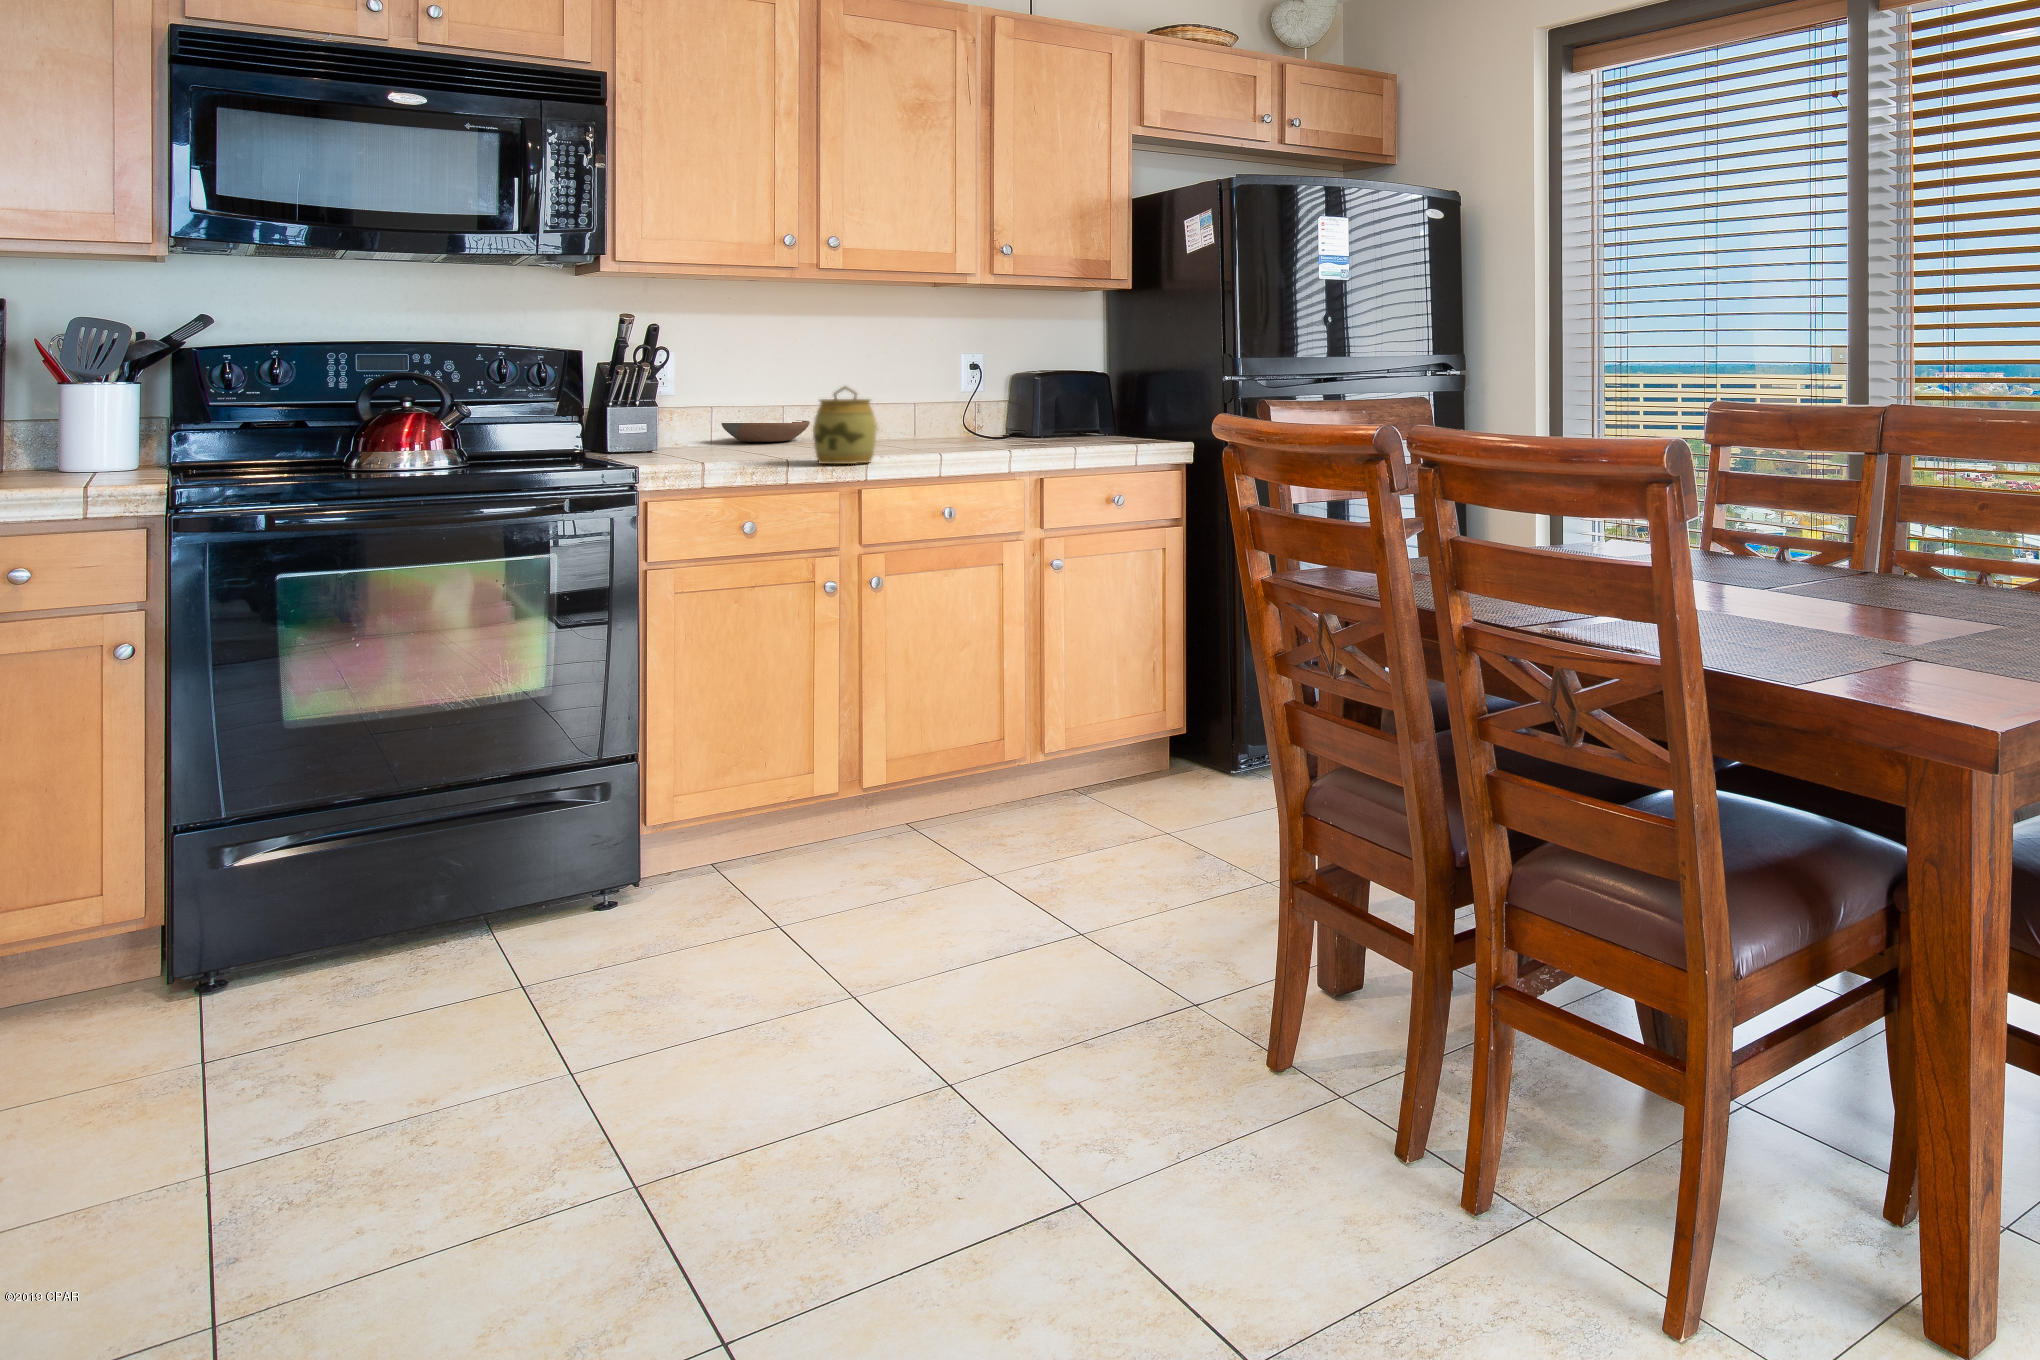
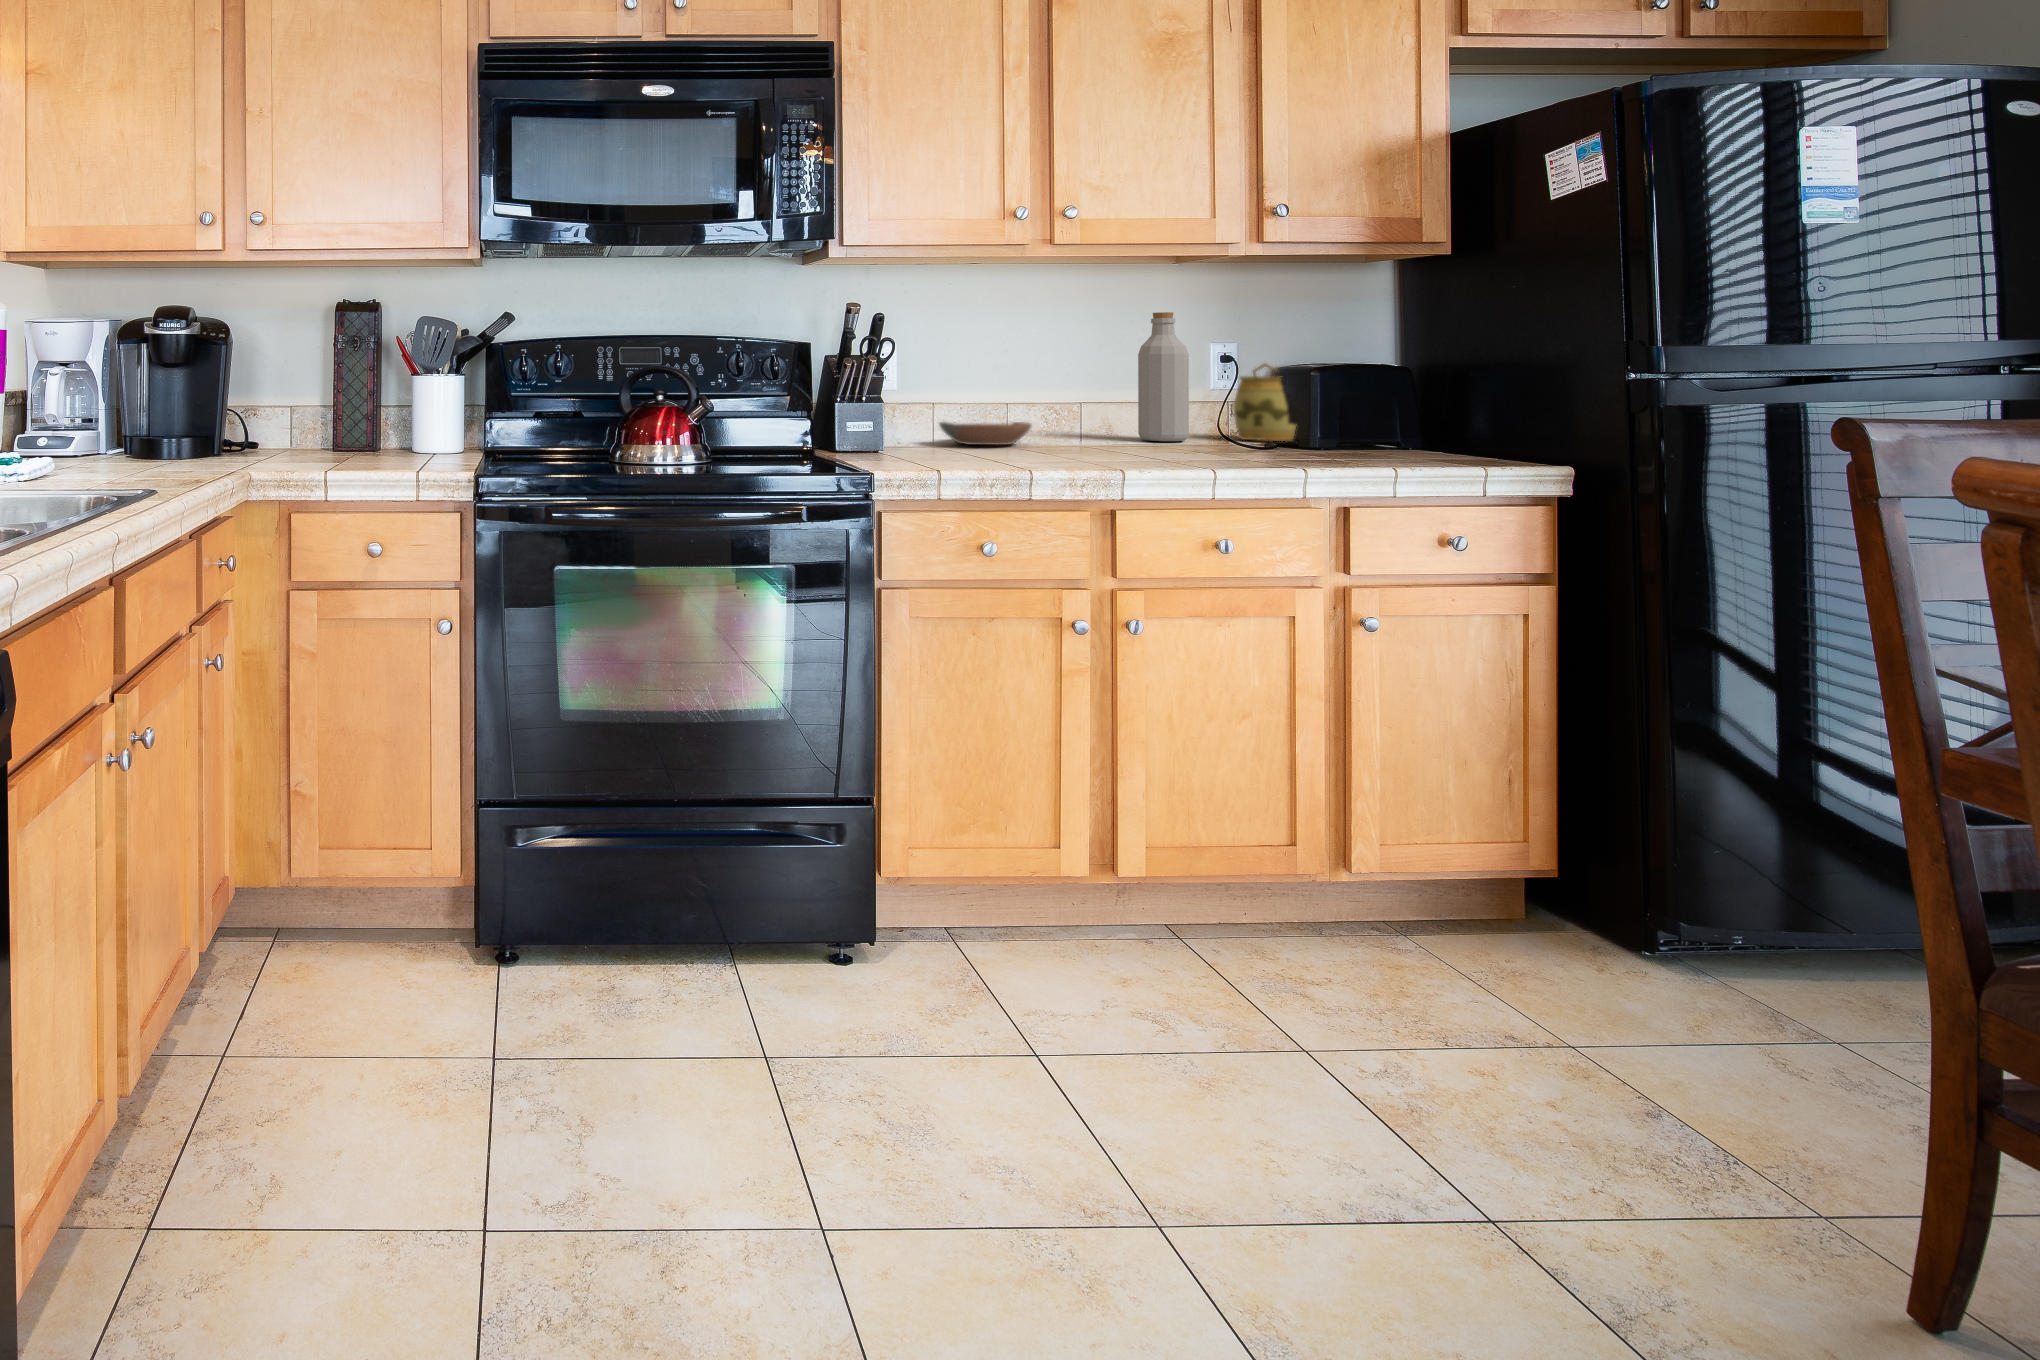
bottle: none [907,326,948,433] -> present [1138,312,1189,441]
jar: present [813,386,877,464] -> present [1234,364,1296,441]

